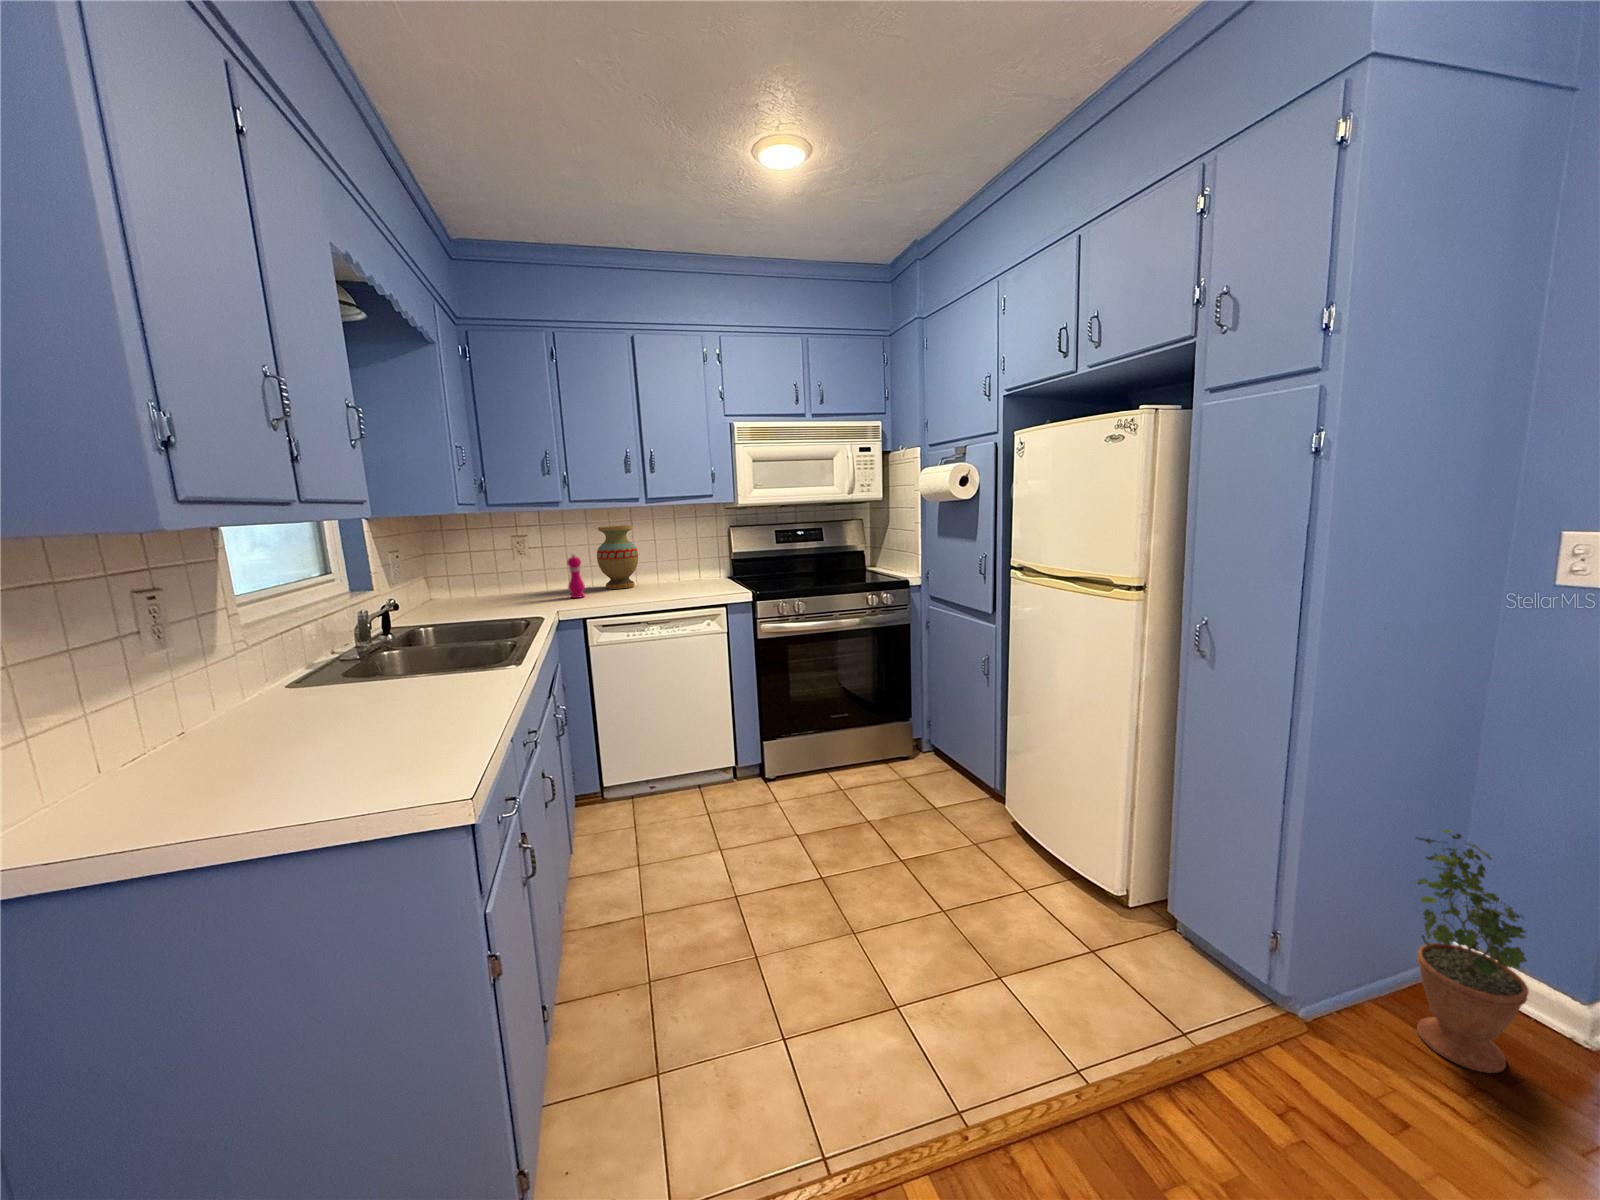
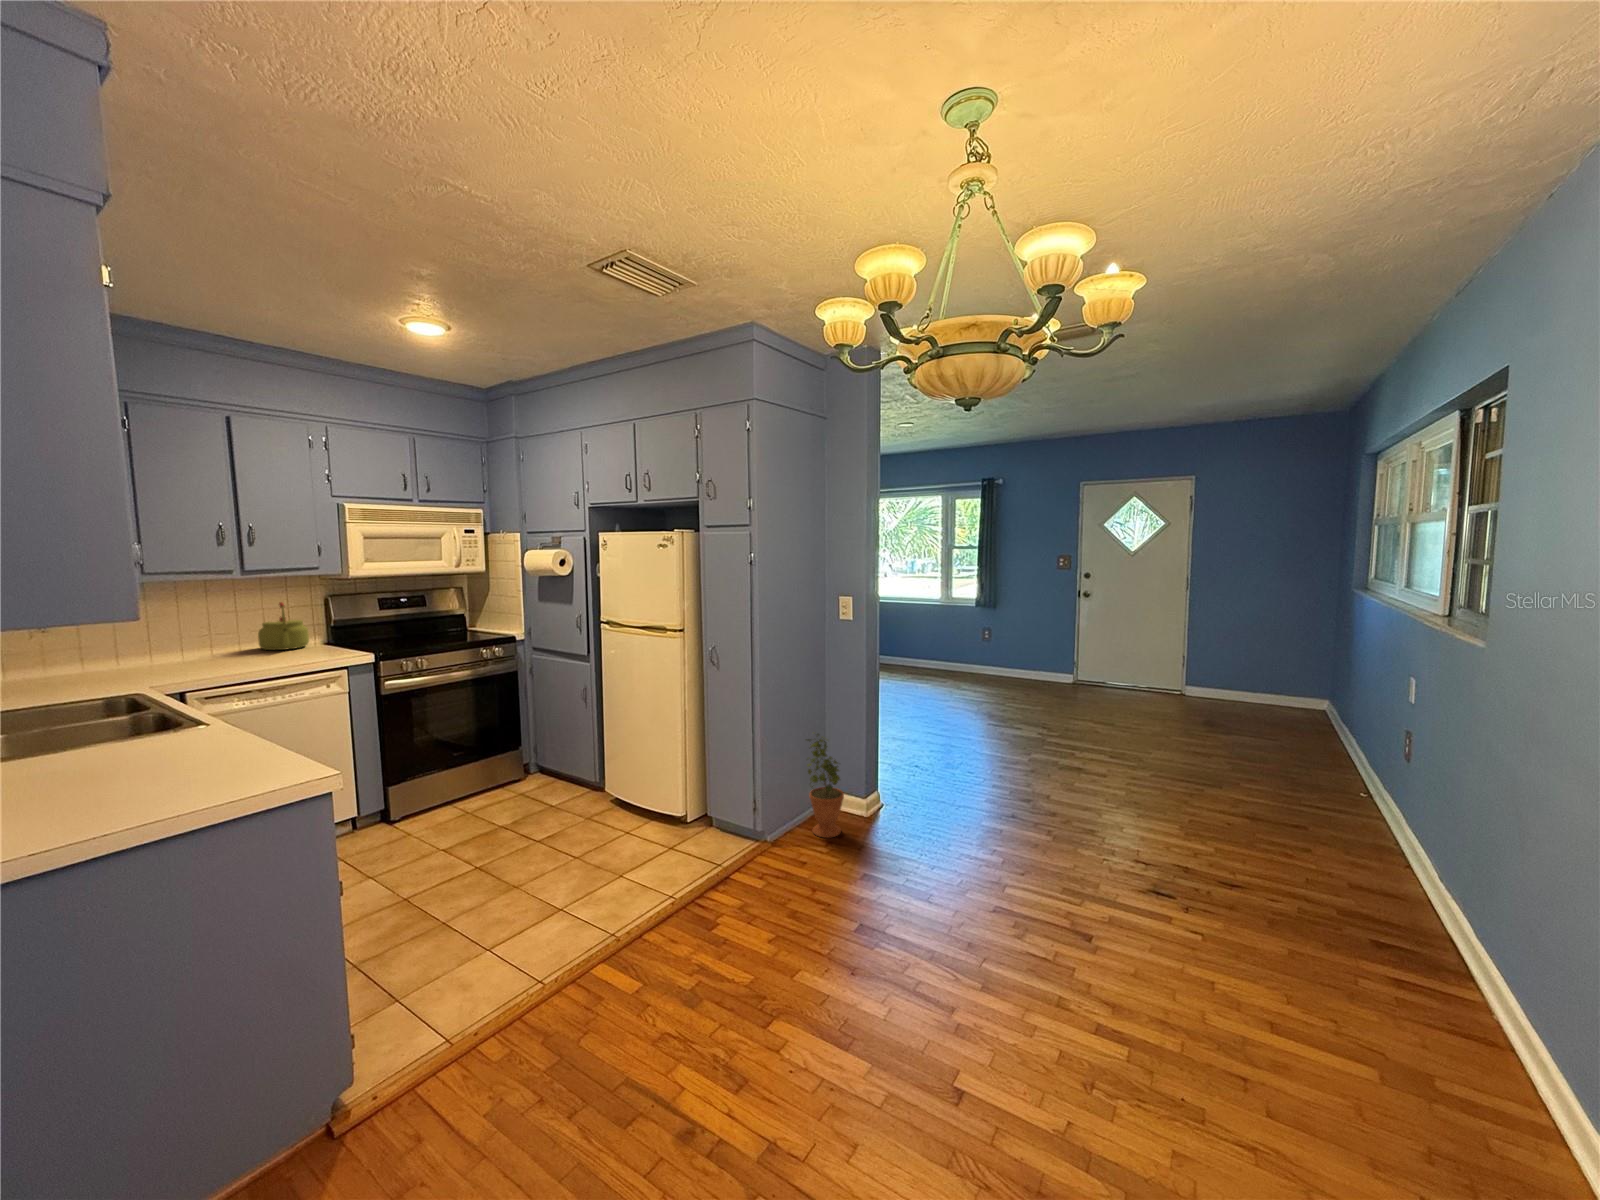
vase: present [597,525,638,589] -> none [166,598,222,664]
kettle: none [674,531,715,580] -> present [258,602,309,650]
pepper mill: present [567,554,585,598] -> none [142,629,166,676]

